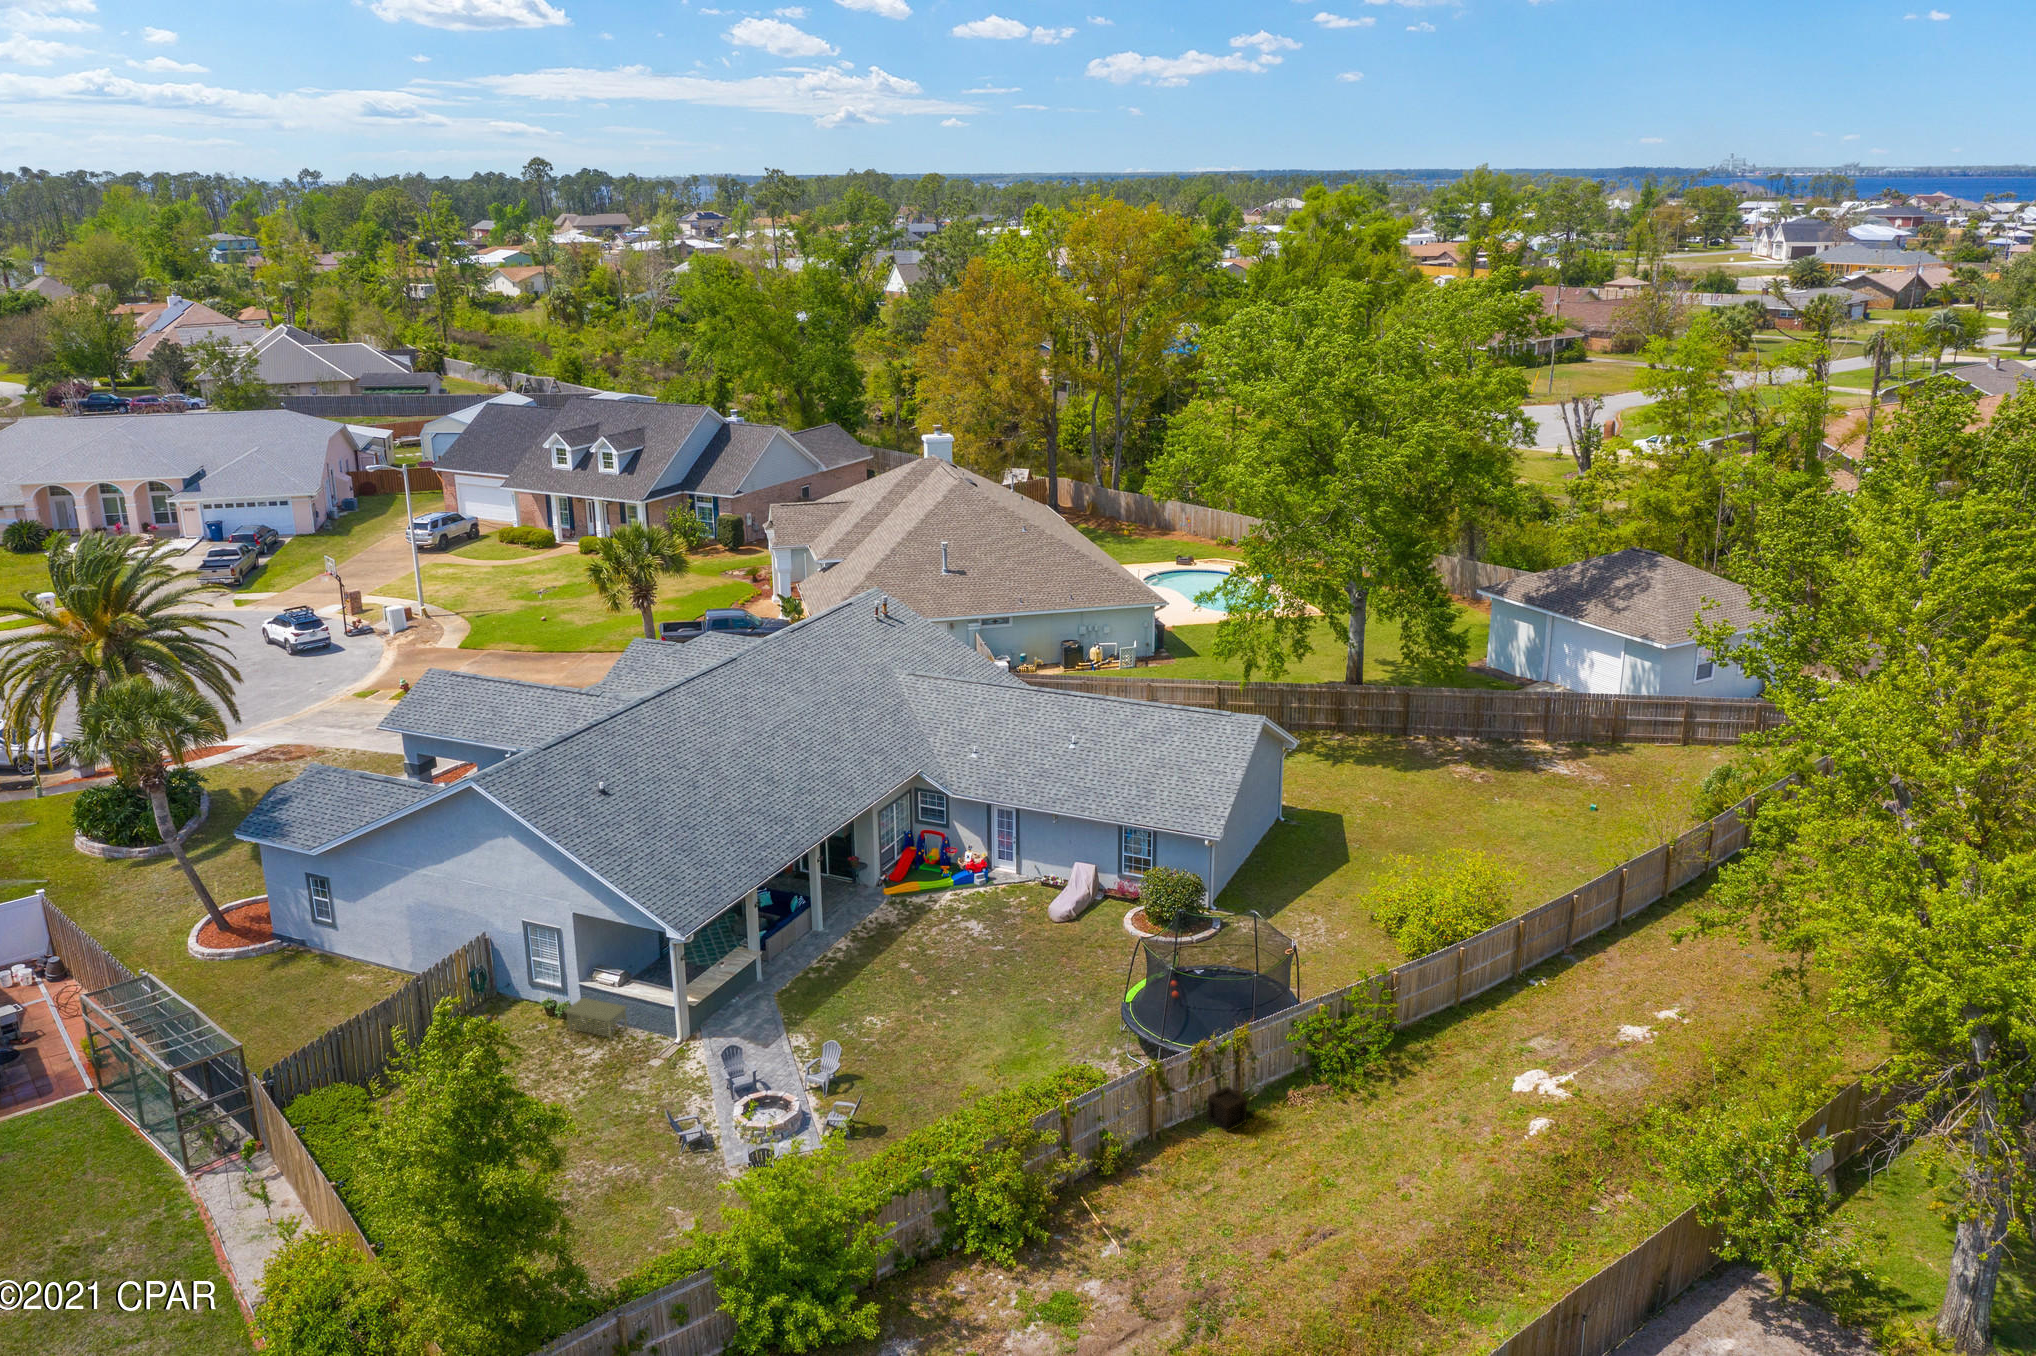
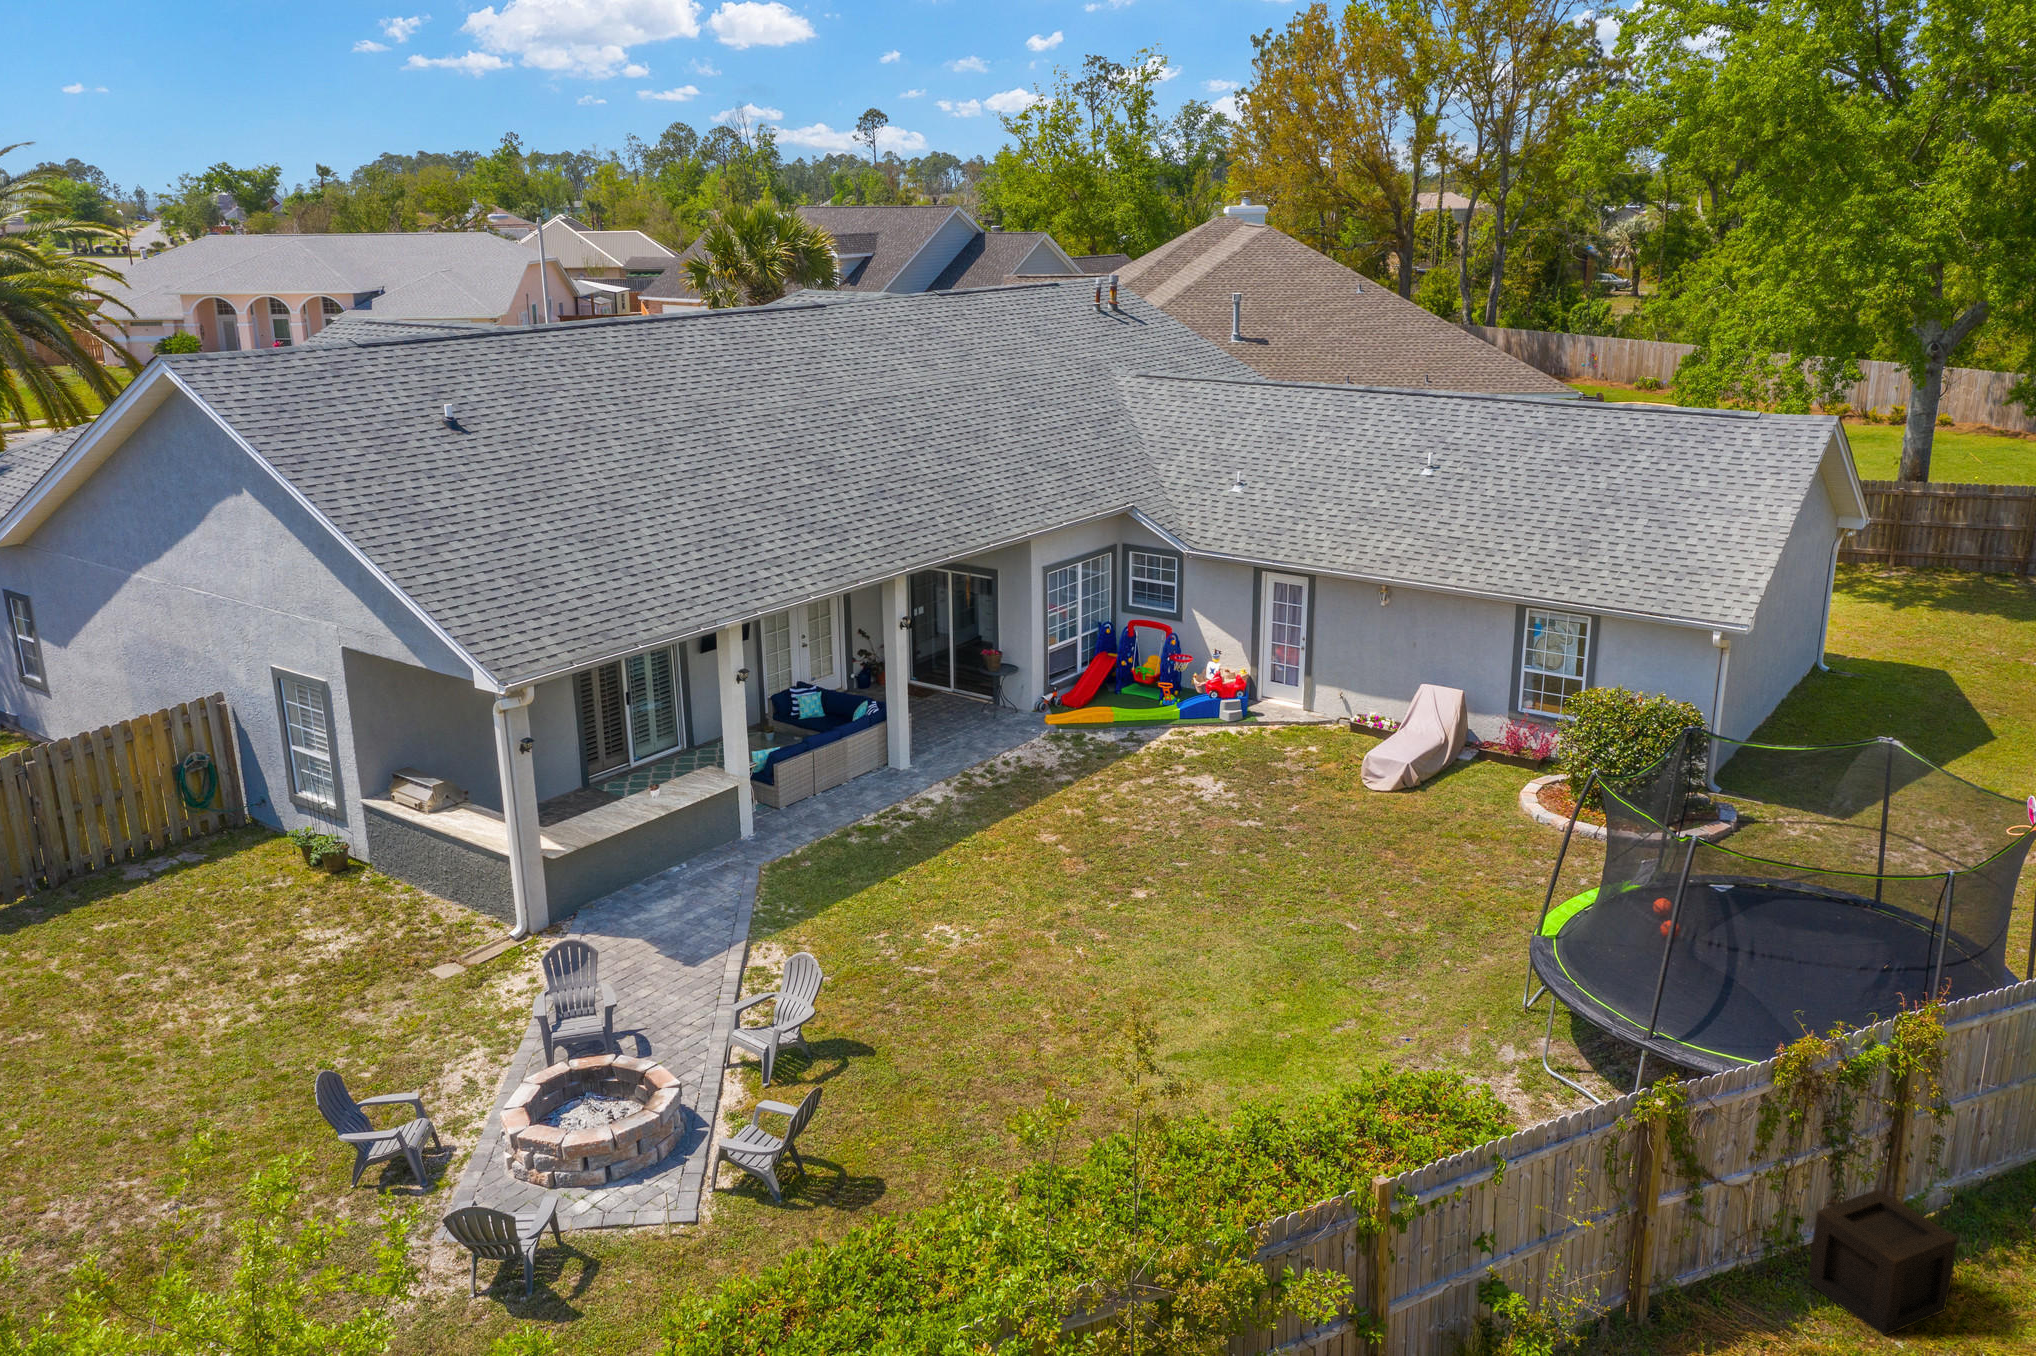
storage bench: present [565,998,627,1041] -> none [324,828,445,914]

